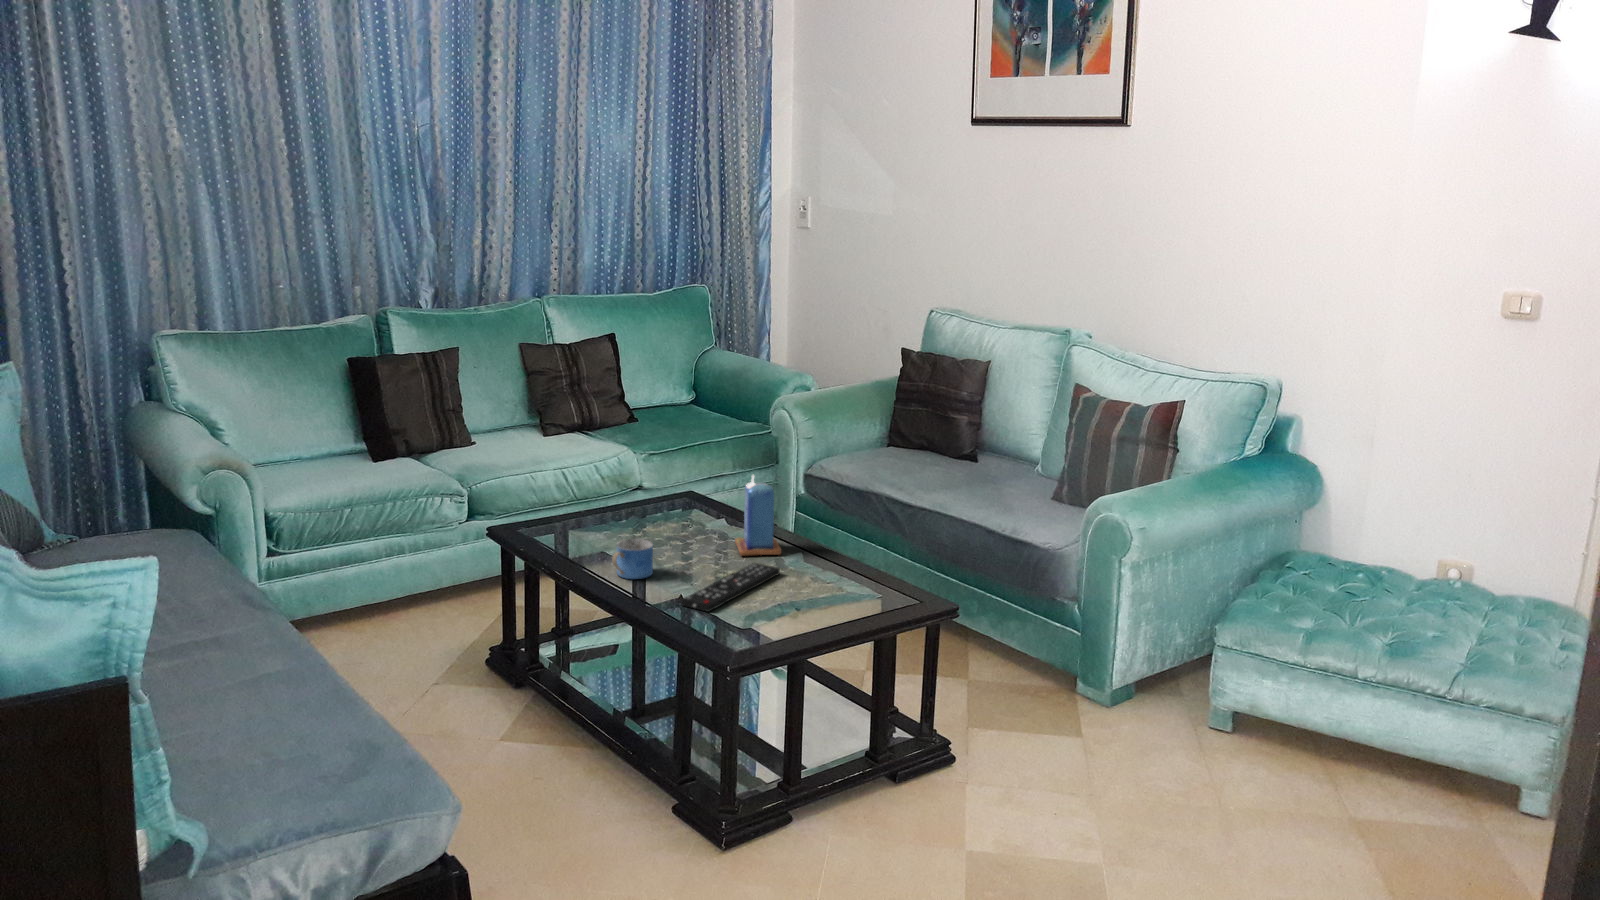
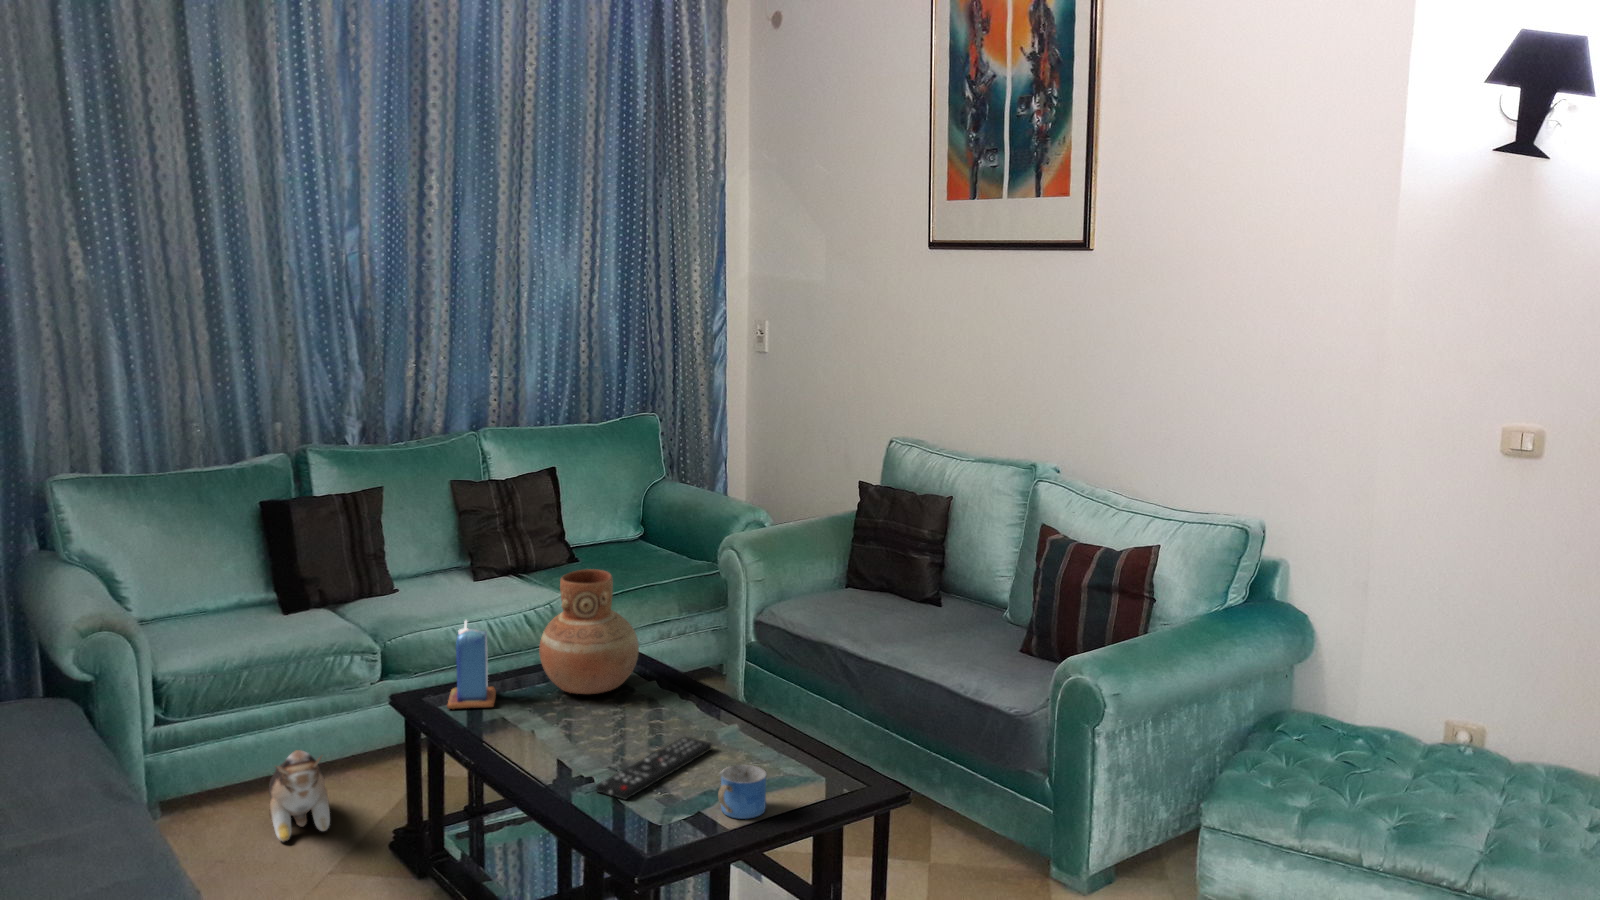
vase: none [619,417,708,529] -> present [539,569,639,694]
candle: present [735,476,782,556] -> present [447,621,496,709]
mug: present [612,539,653,579] -> present [718,765,767,819]
plush toy: none [374,576,429,658] -> present [269,750,330,841]

